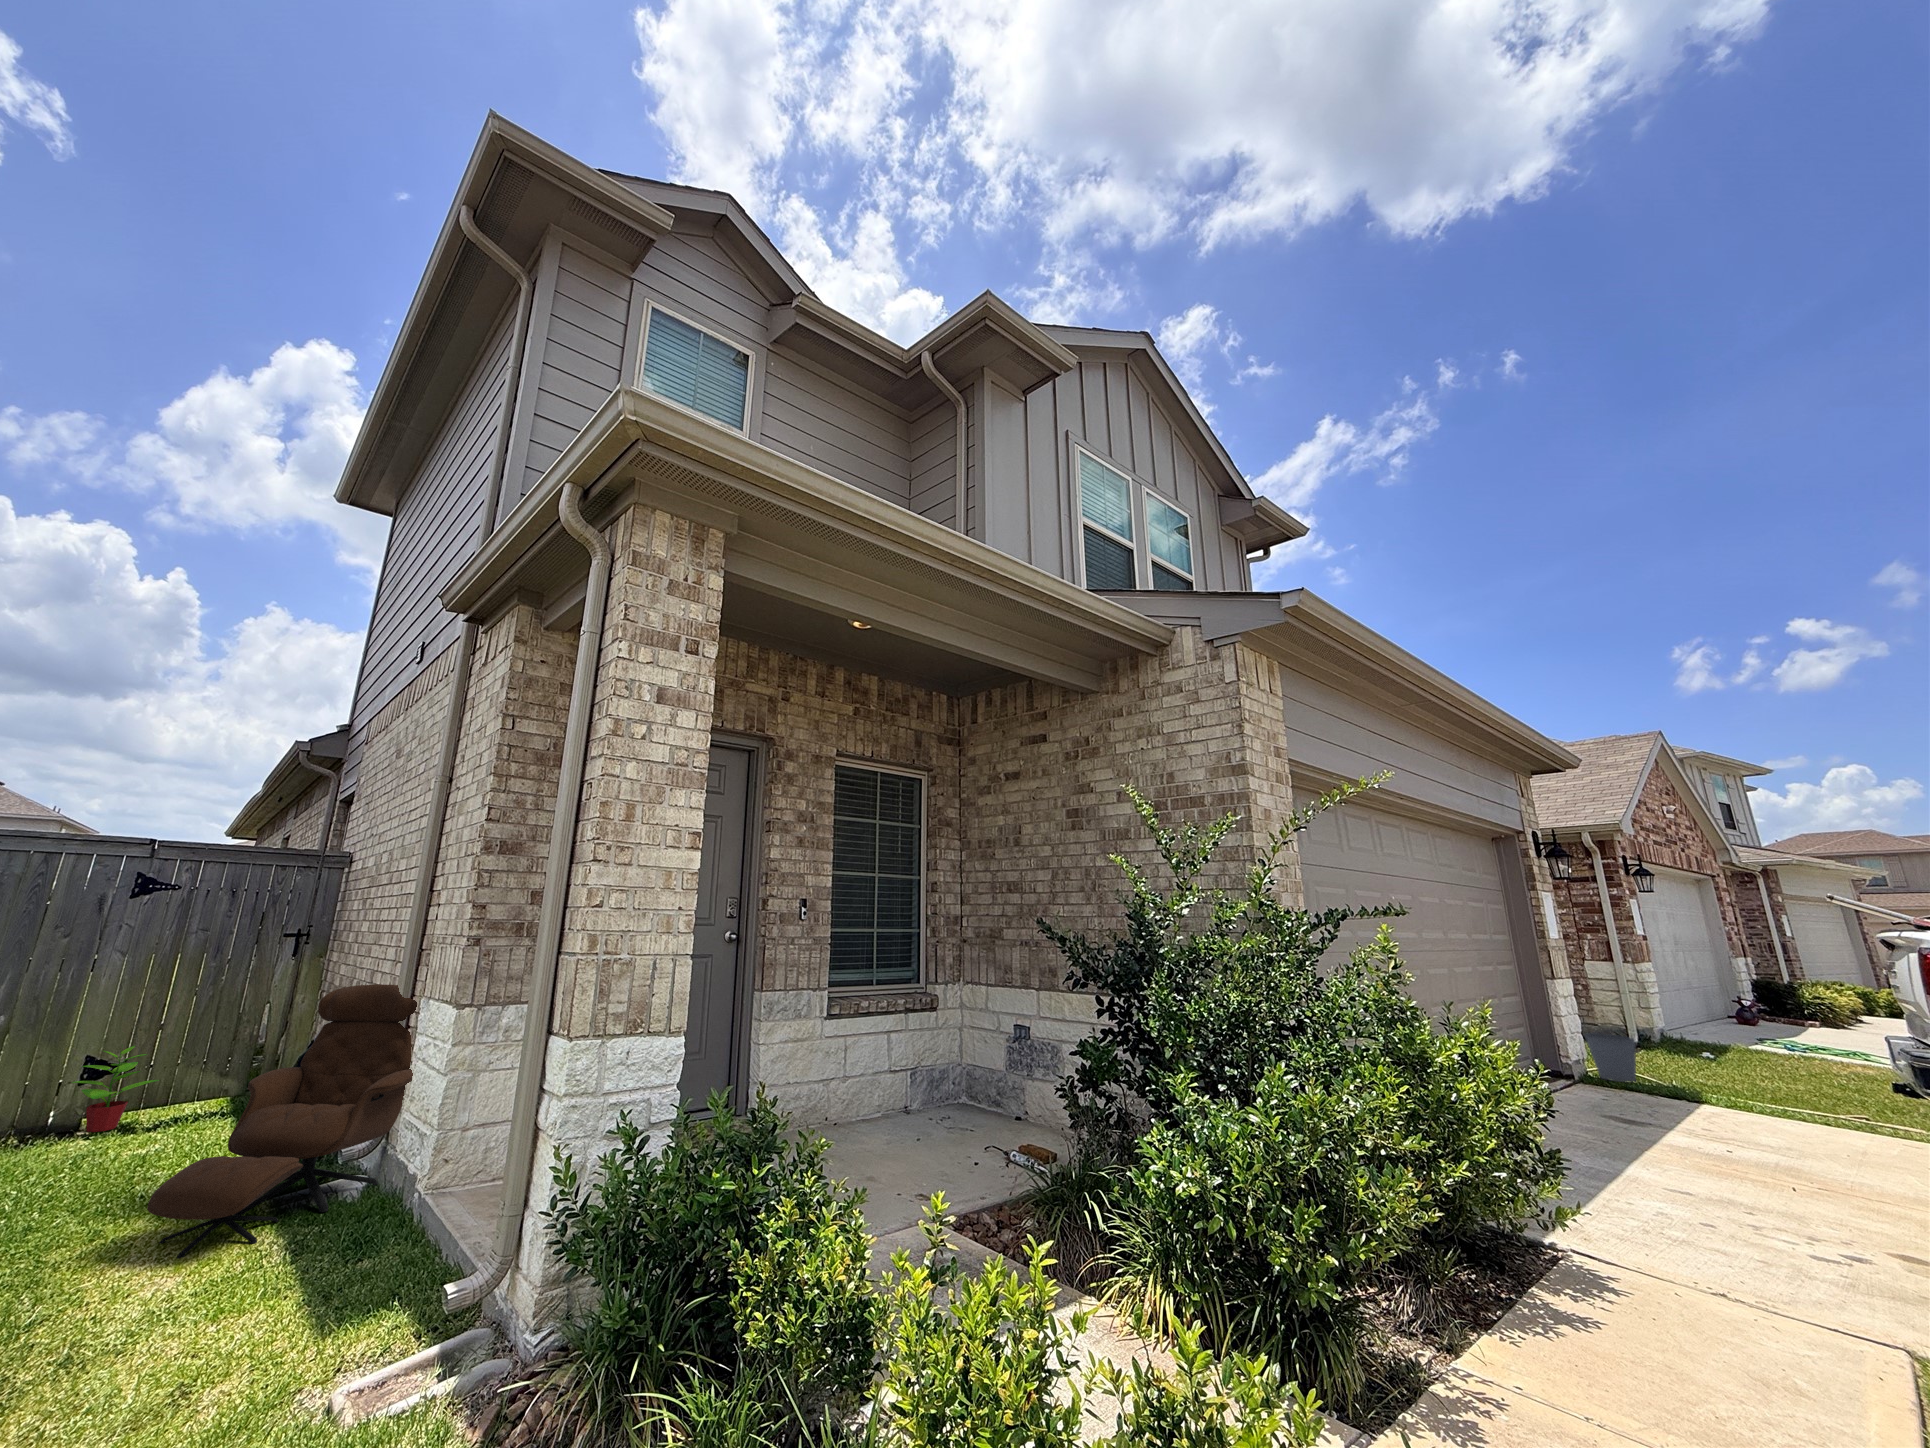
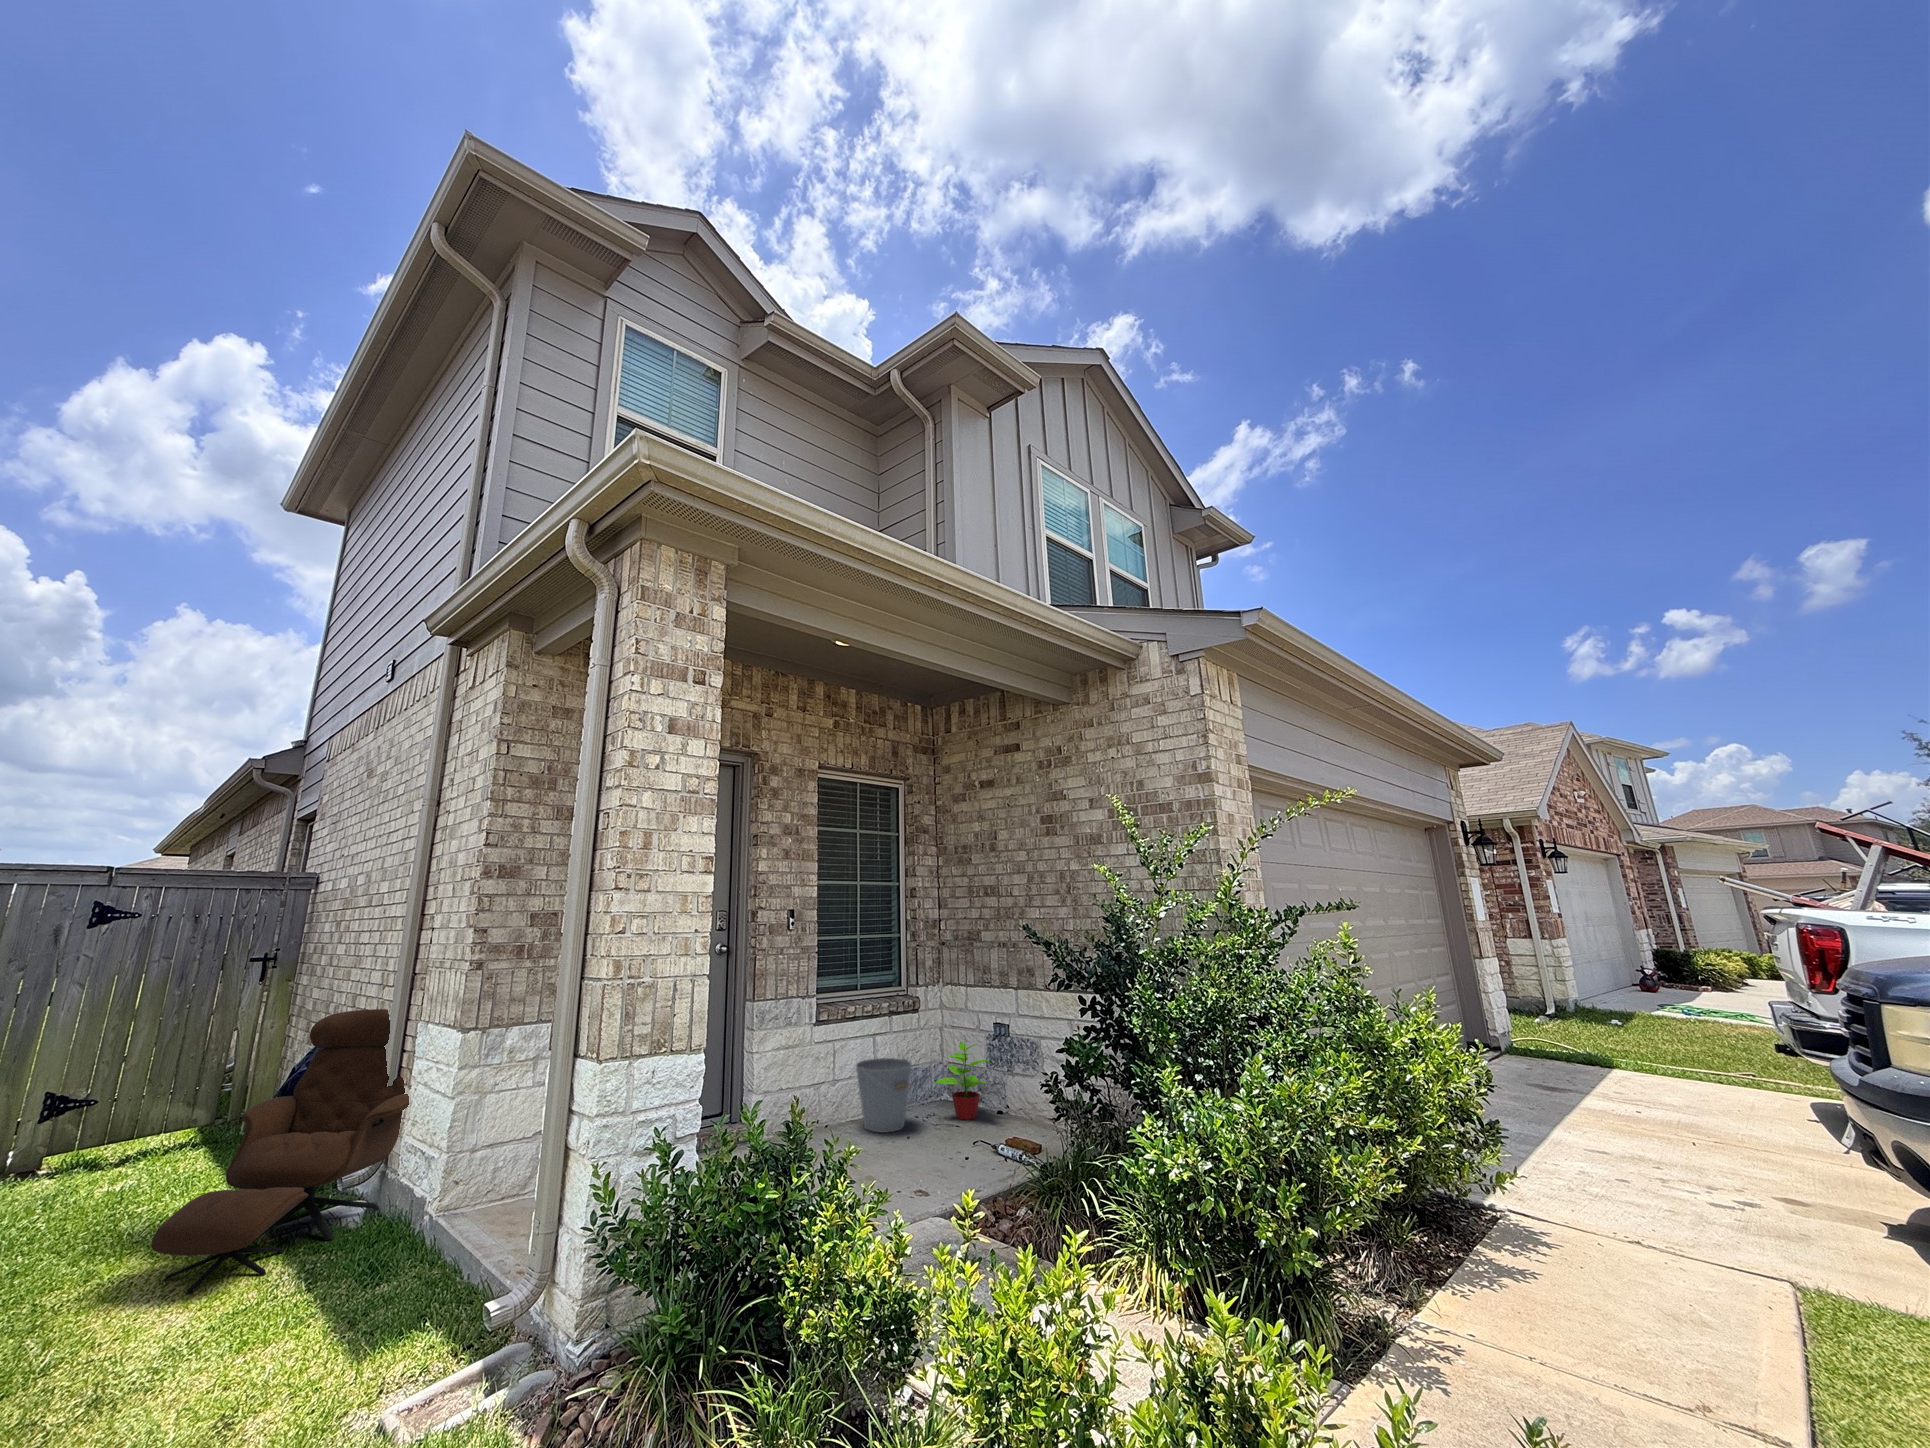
bucket: present [1585,1033,1639,1082] -> present [856,1058,912,1132]
potted plant: present [72,1046,159,1132] -> present [933,1042,990,1120]

